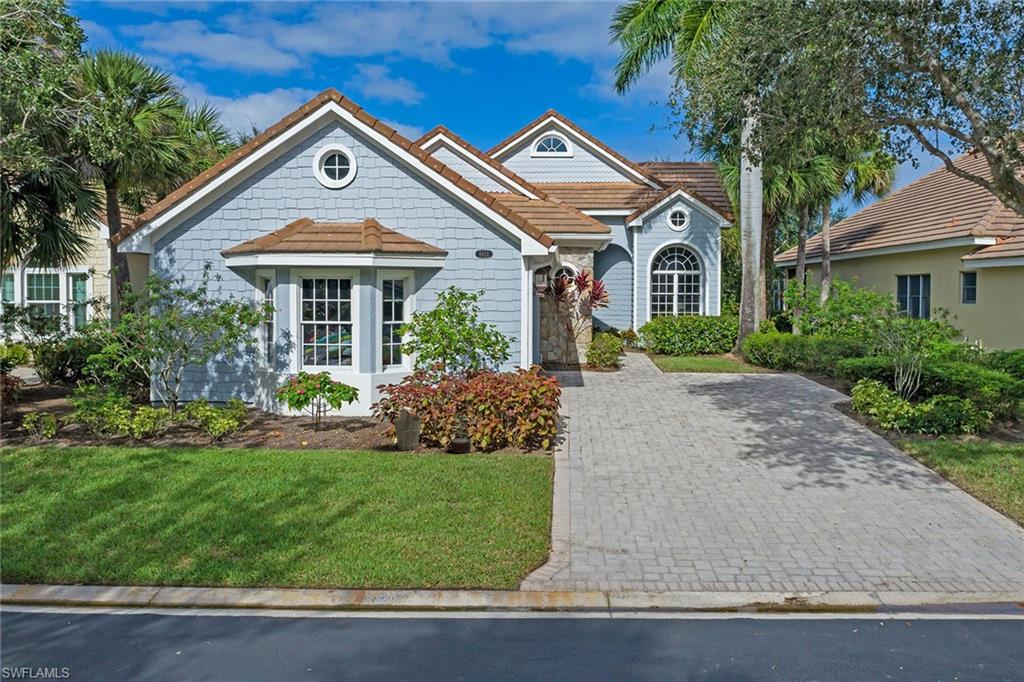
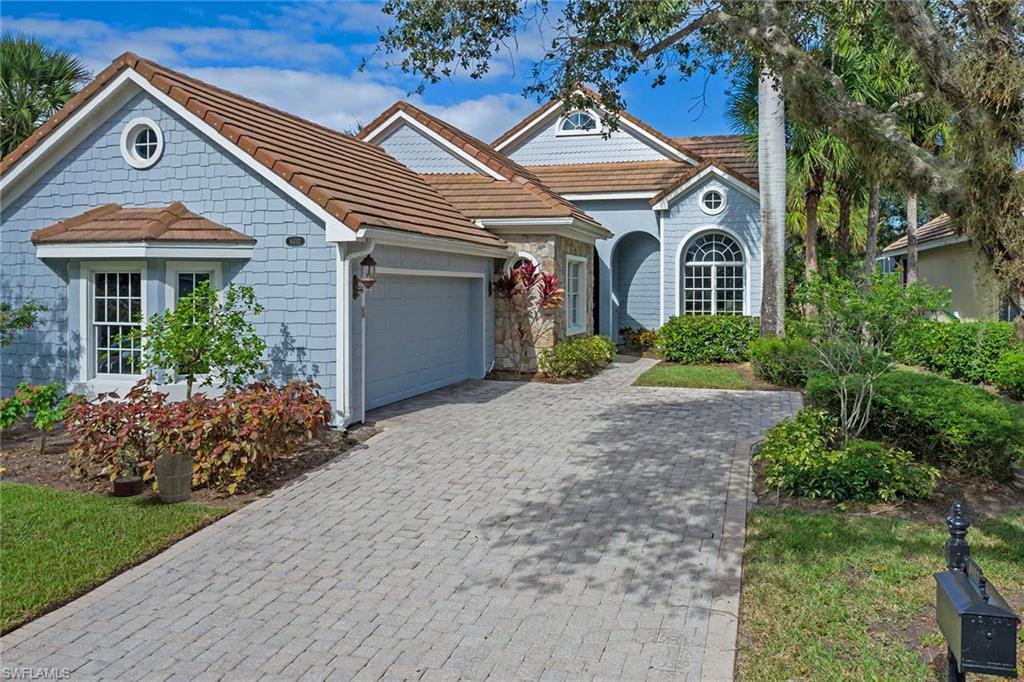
bucket: present [394,410,422,450] -> present [153,448,194,503]

